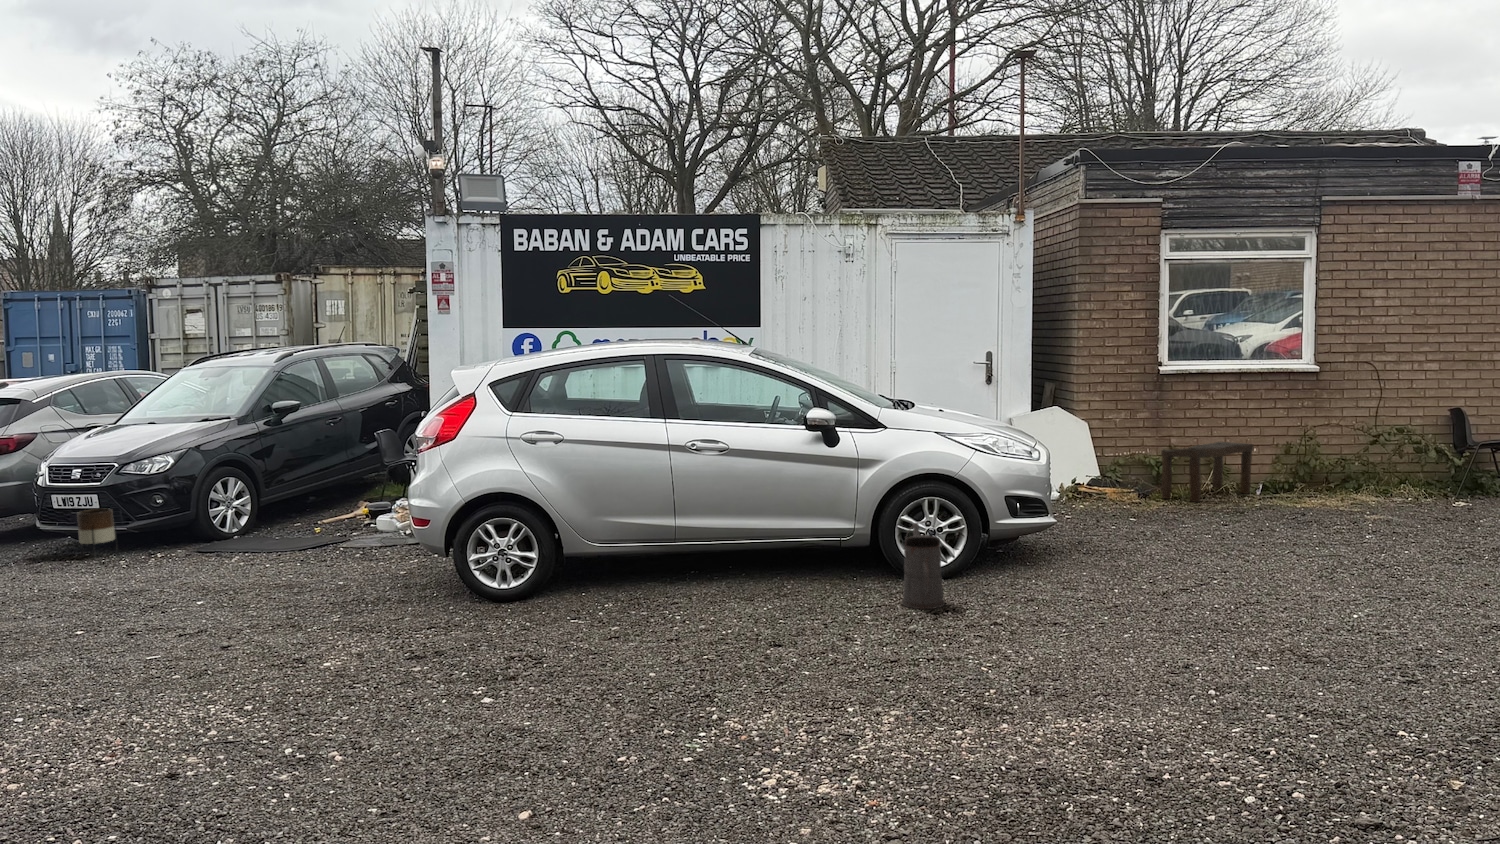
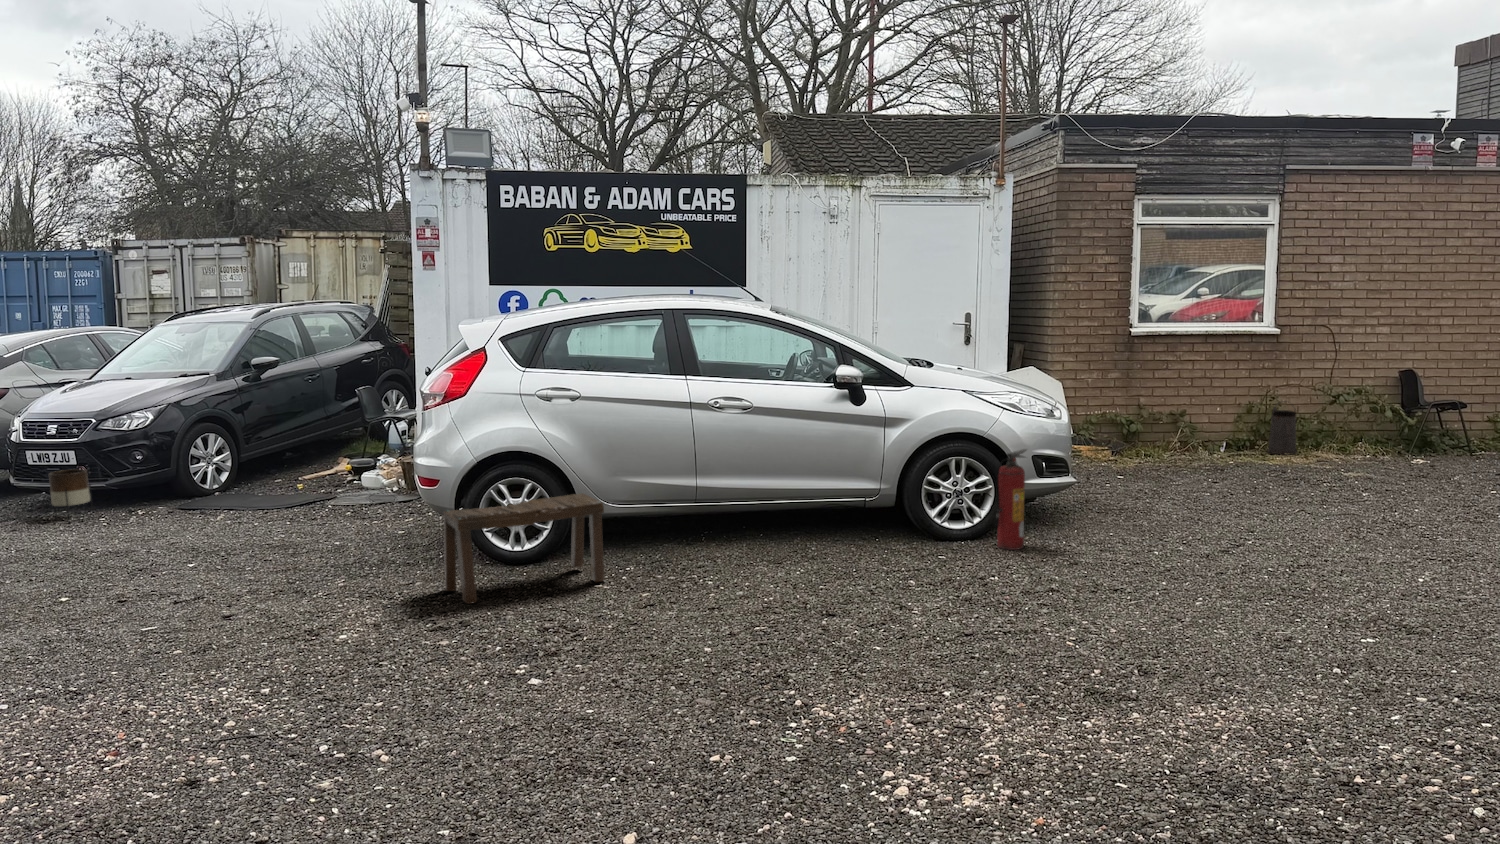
bench: present [1161,442,1254,502] -> present [443,493,604,604]
fire extinguisher: none [972,489,1005,590] -> present [995,449,1027,550]
watering can: present [902,521,945,609] -> present [1268,406,1297,455]

